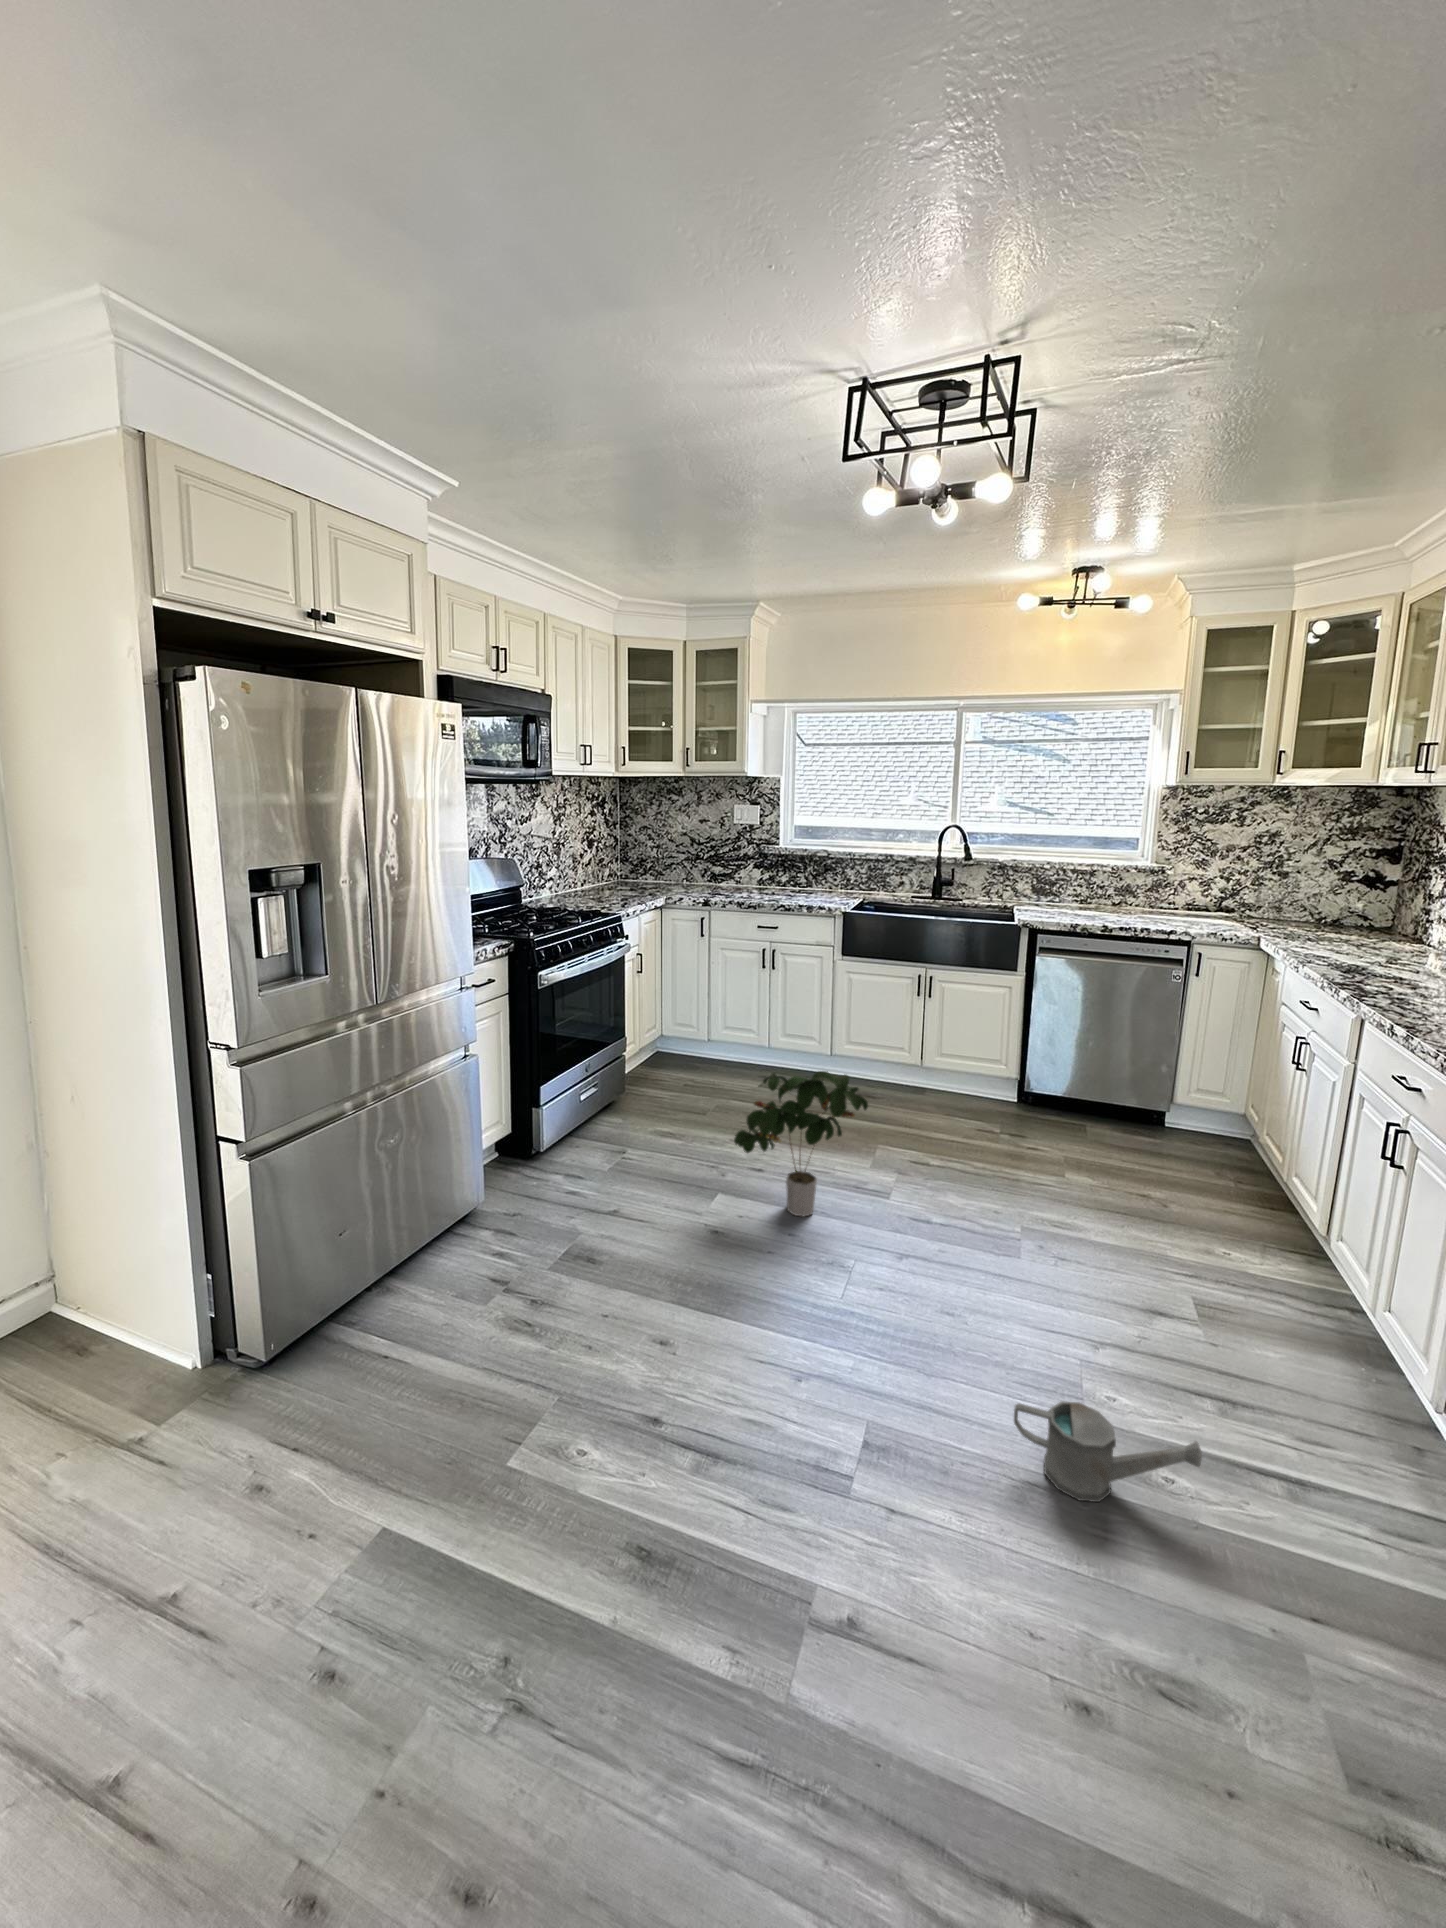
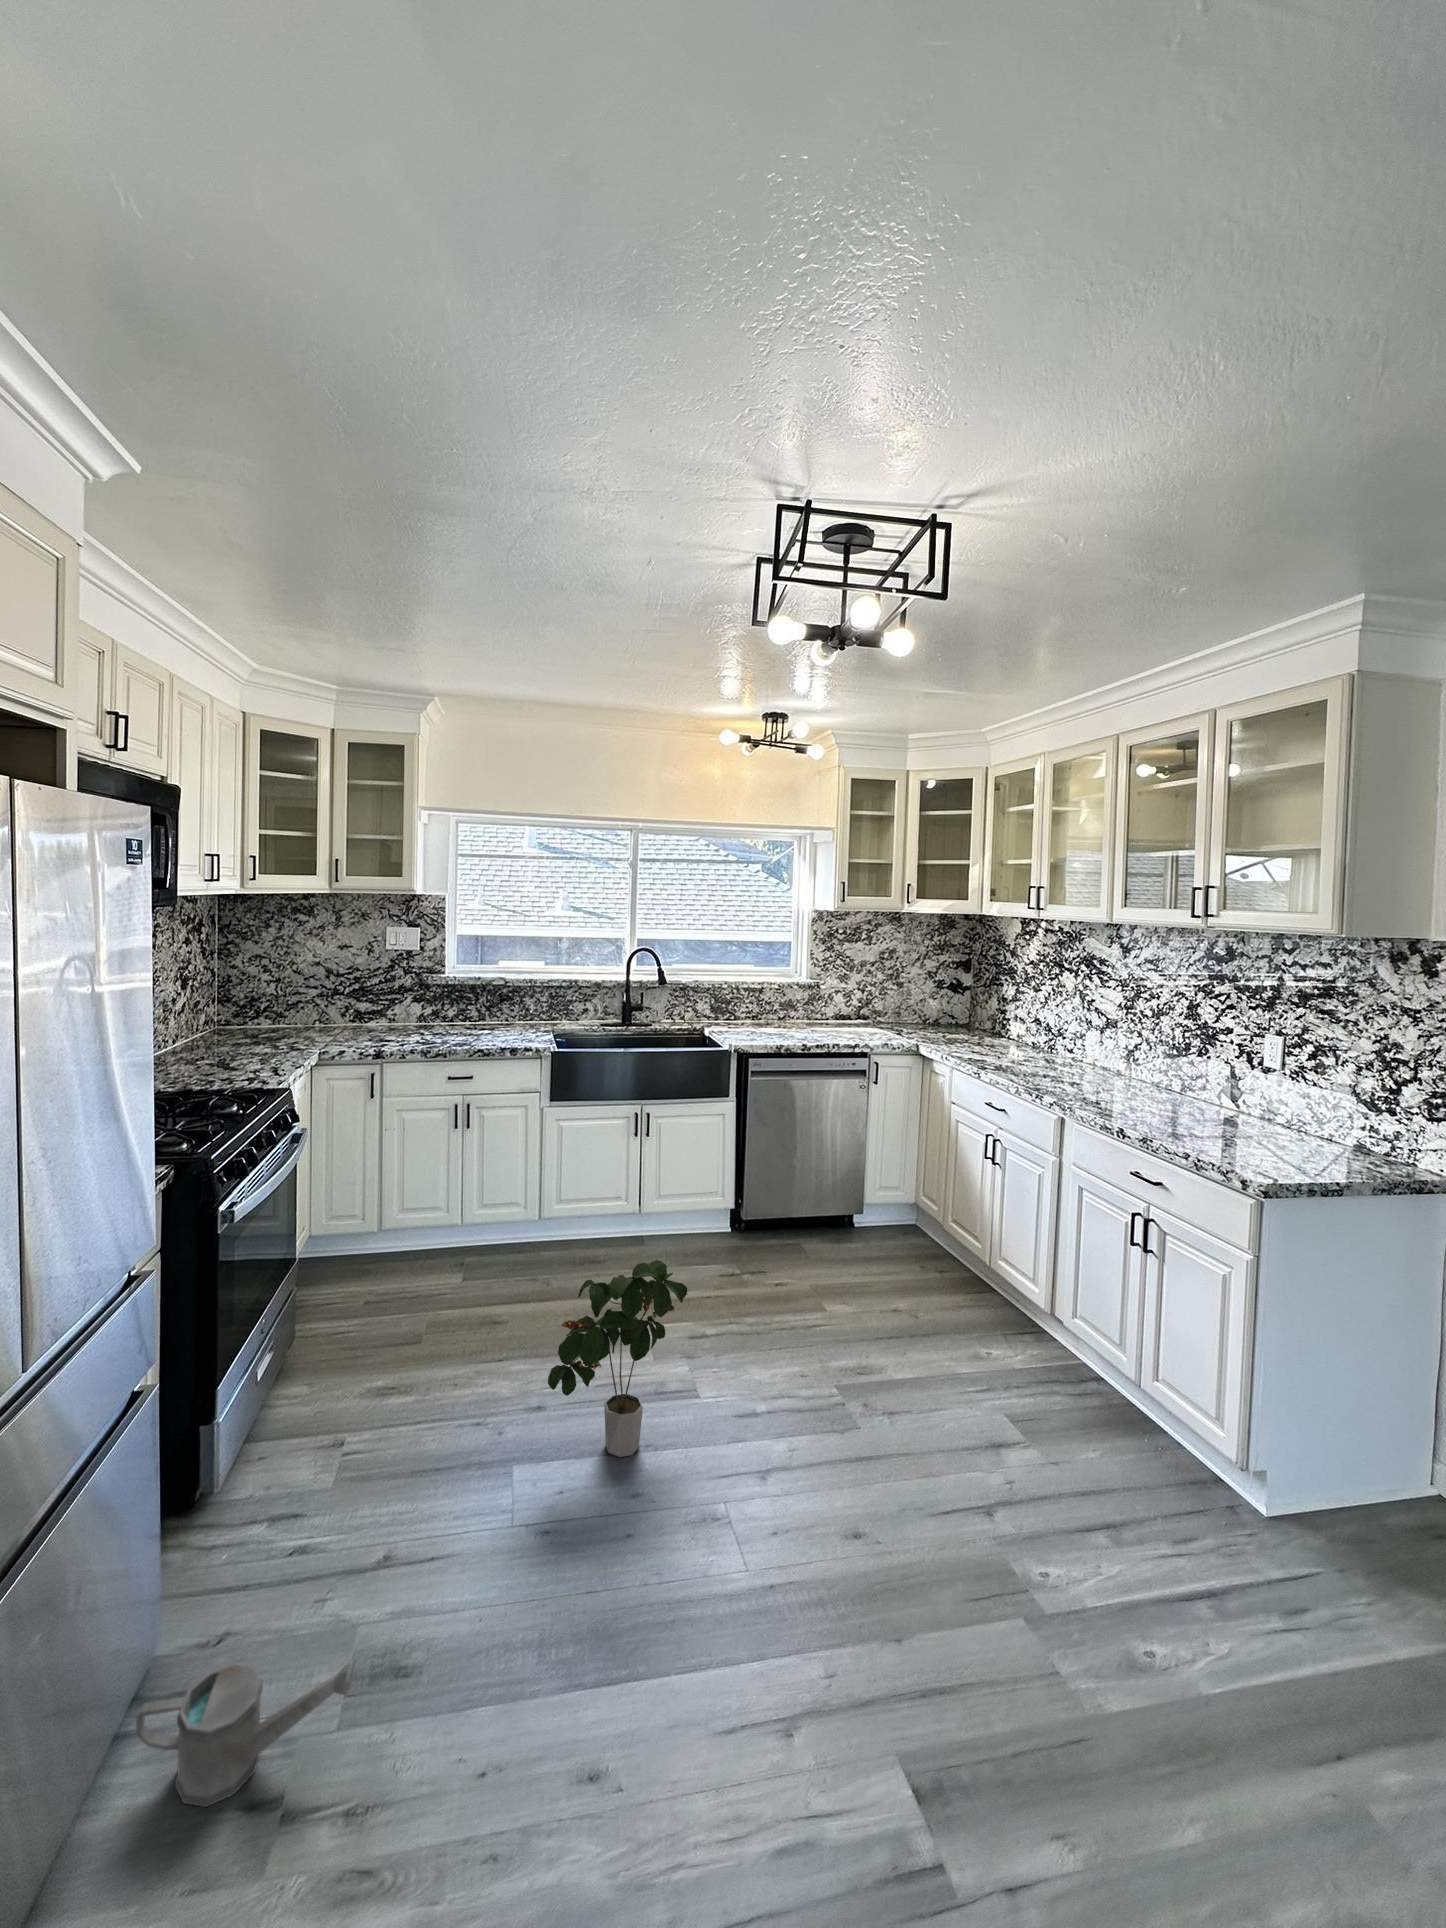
watering can: present [1014,1401,1202,1502] -> present [136,1661,352,1807]

